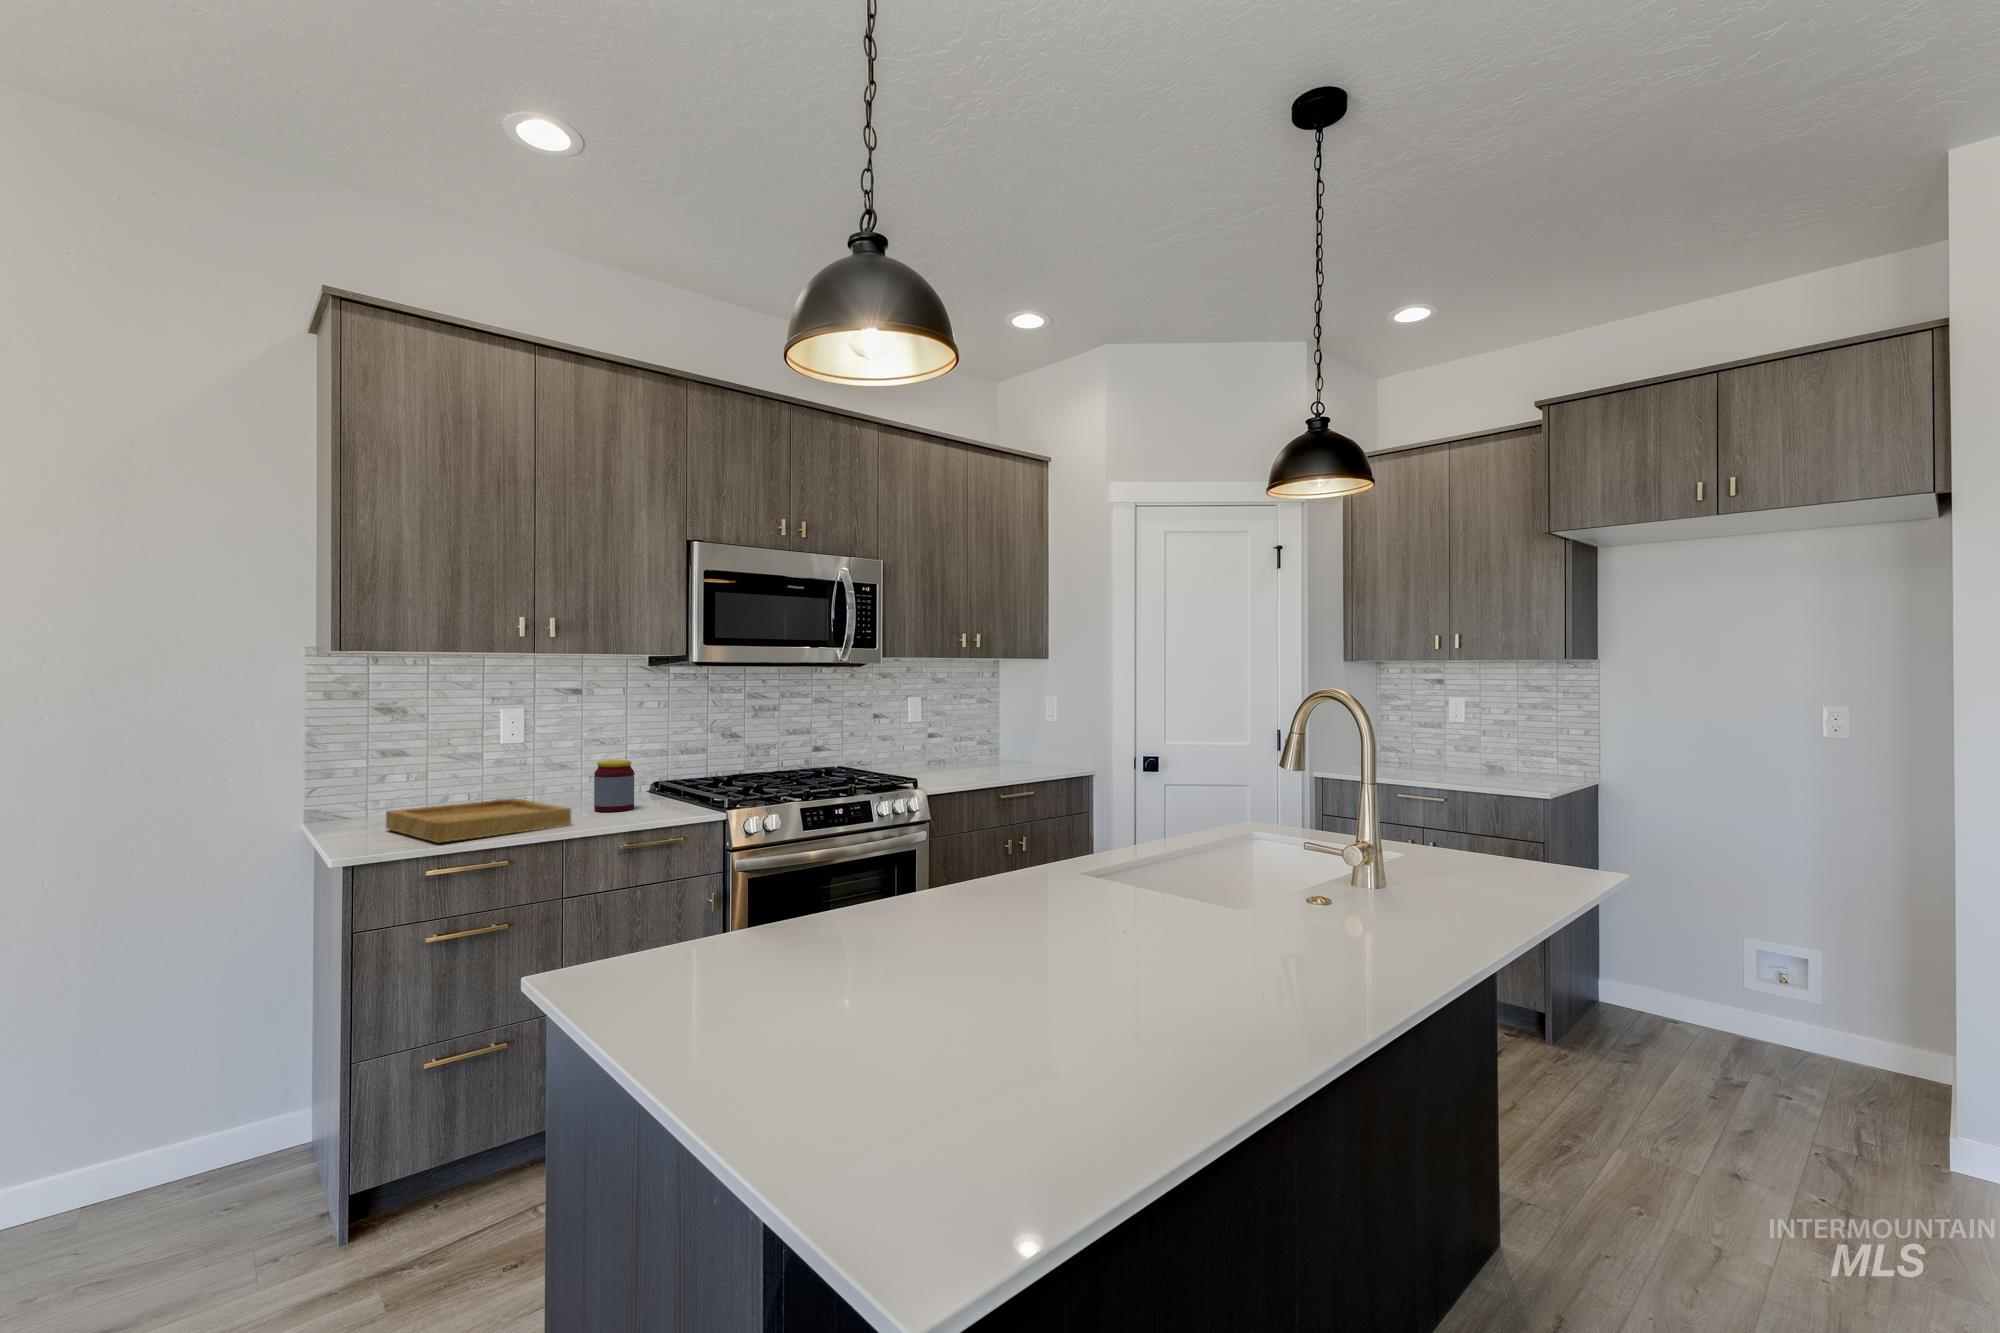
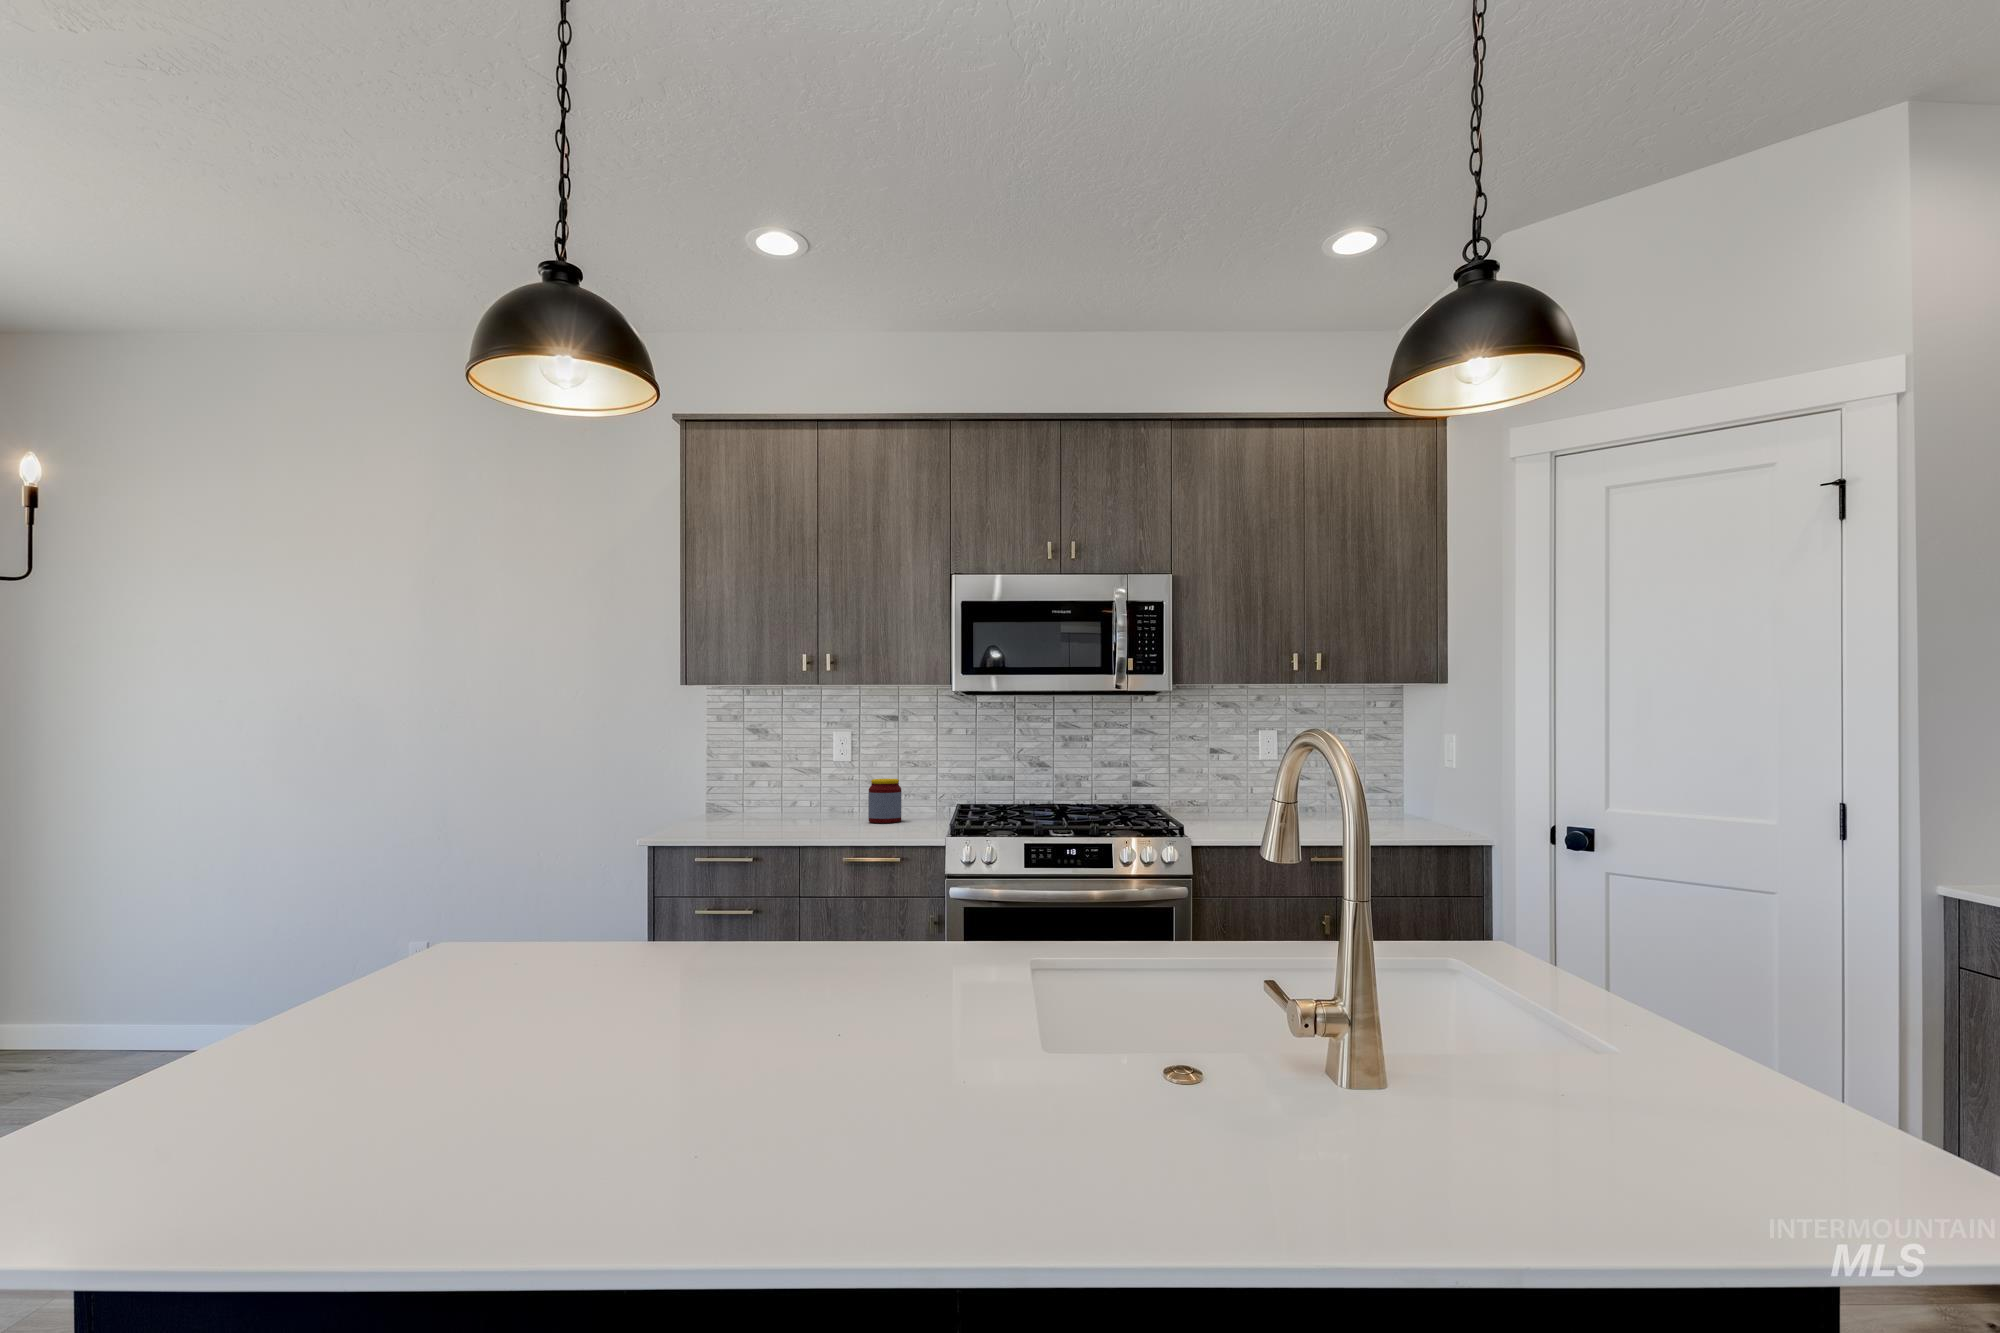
tray: present [386,798,571,843] -> none [712,806,825,832]

